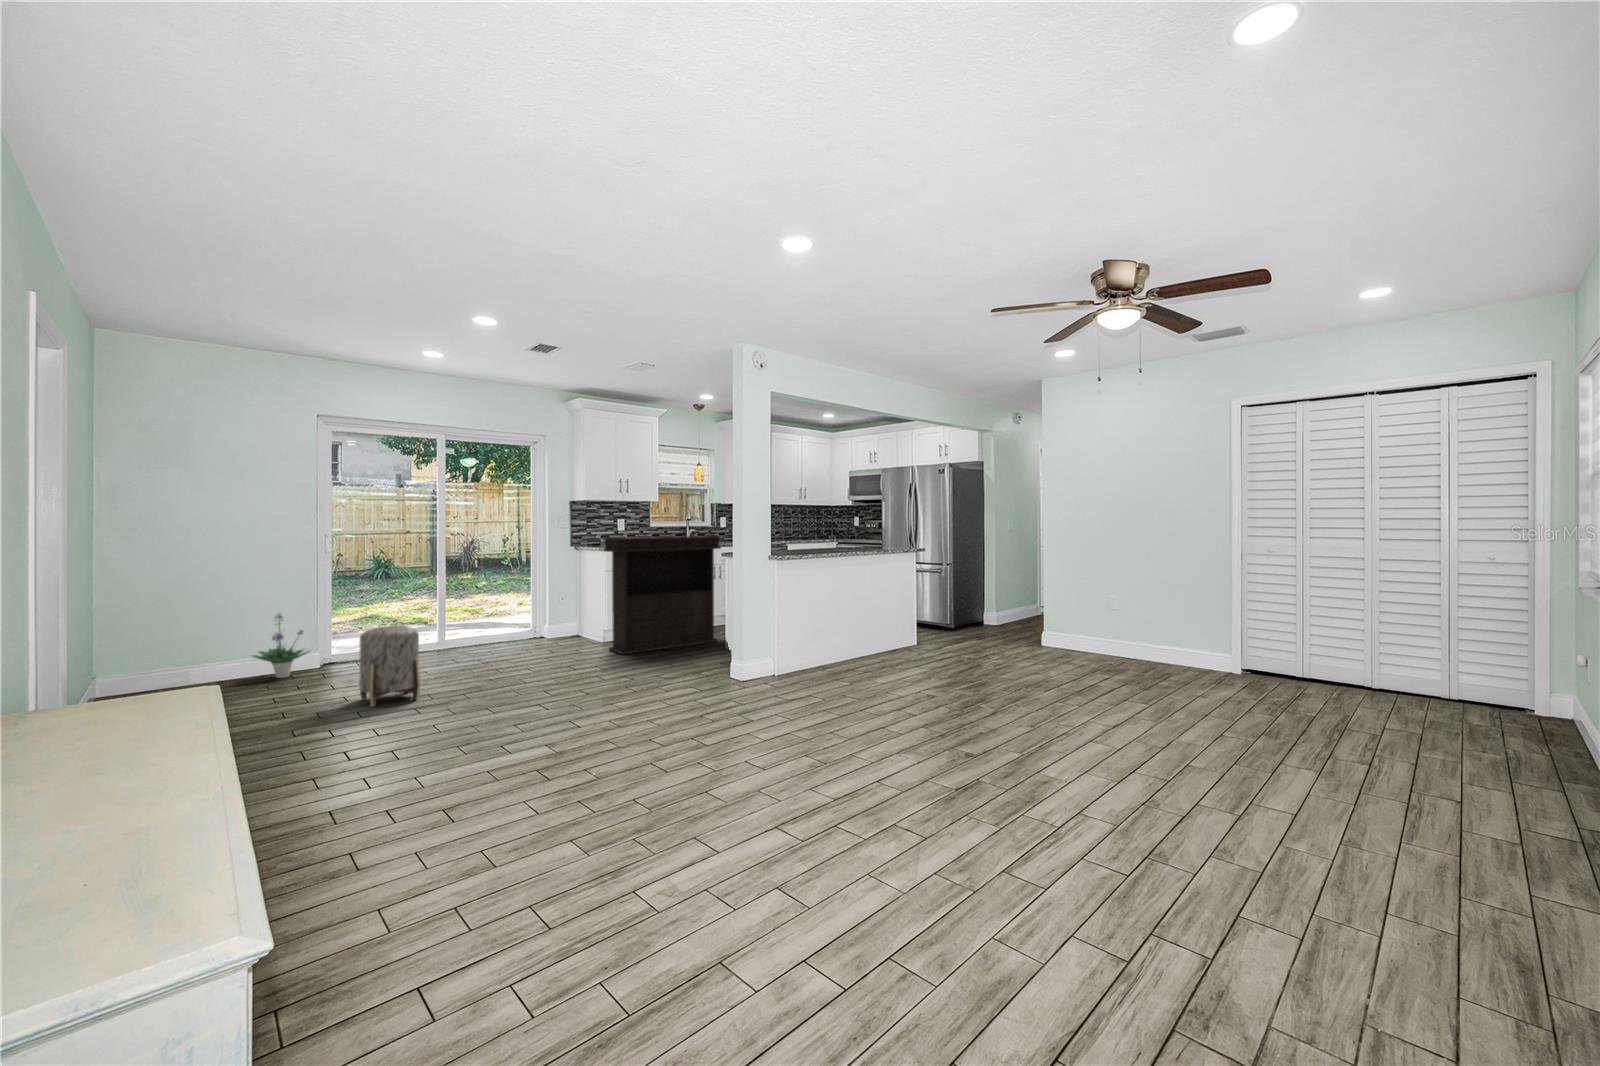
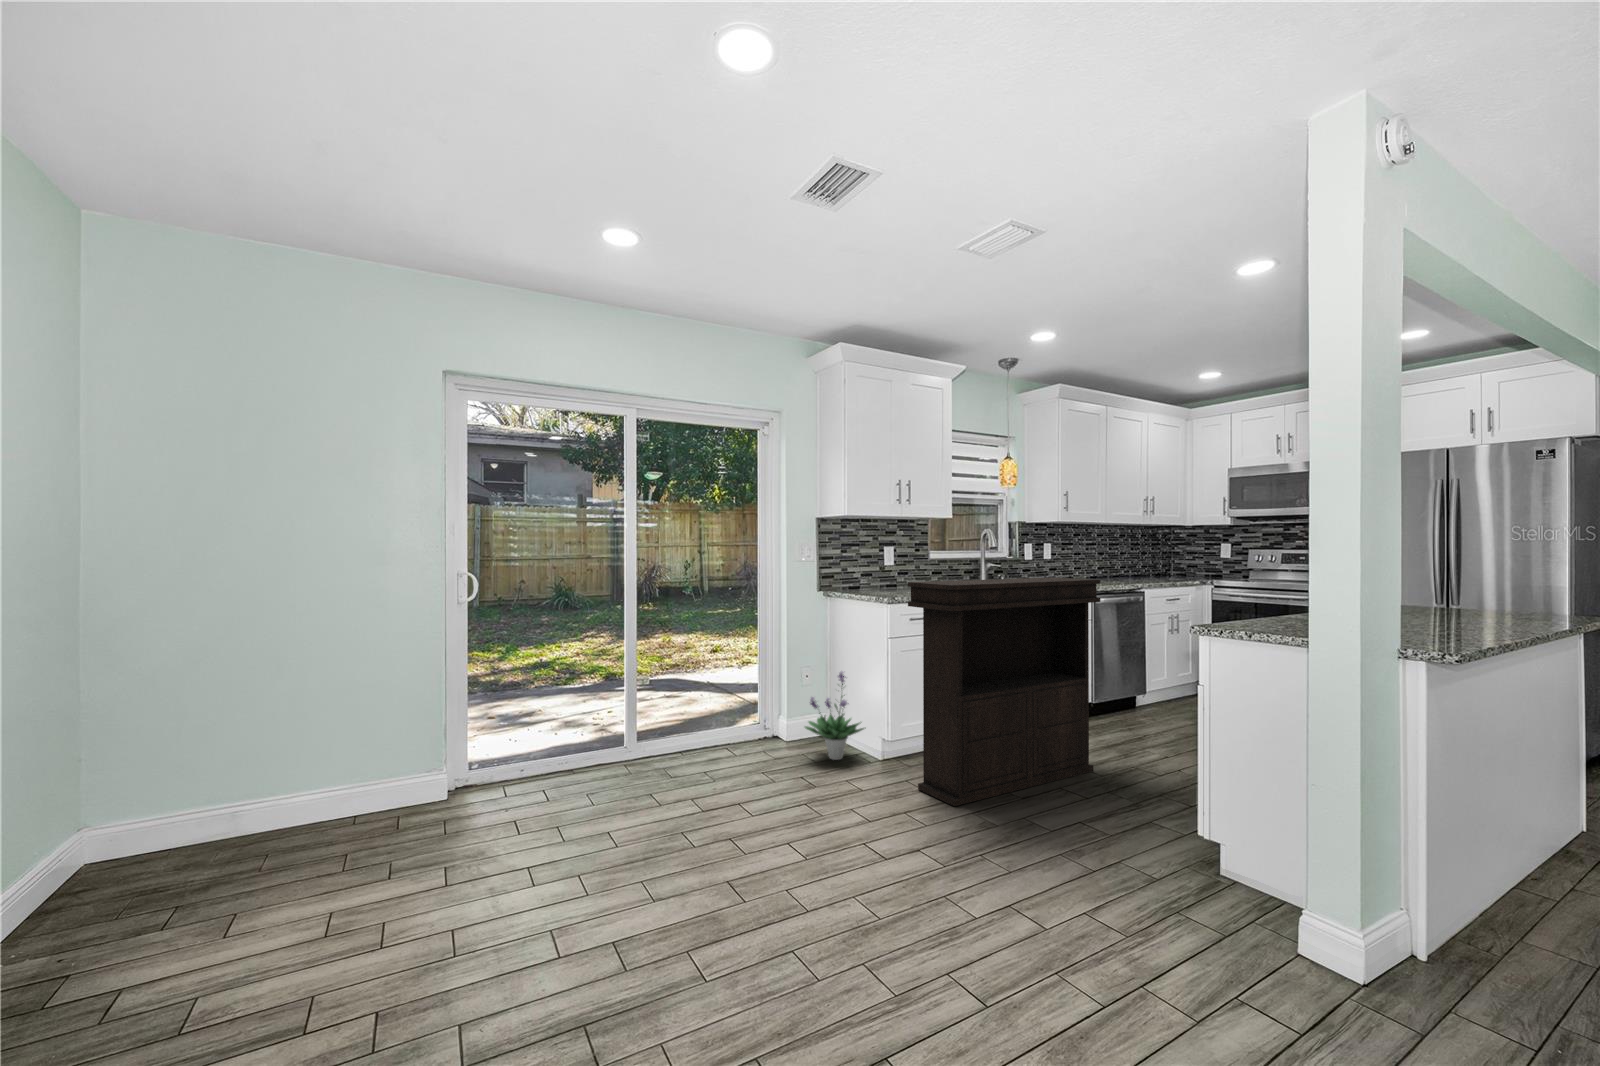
potted plant: present [252,613,309,678] -> present [805,671,864,760]
ottoman: present [359,626,420,707] -> none [496,791,625,1011]

